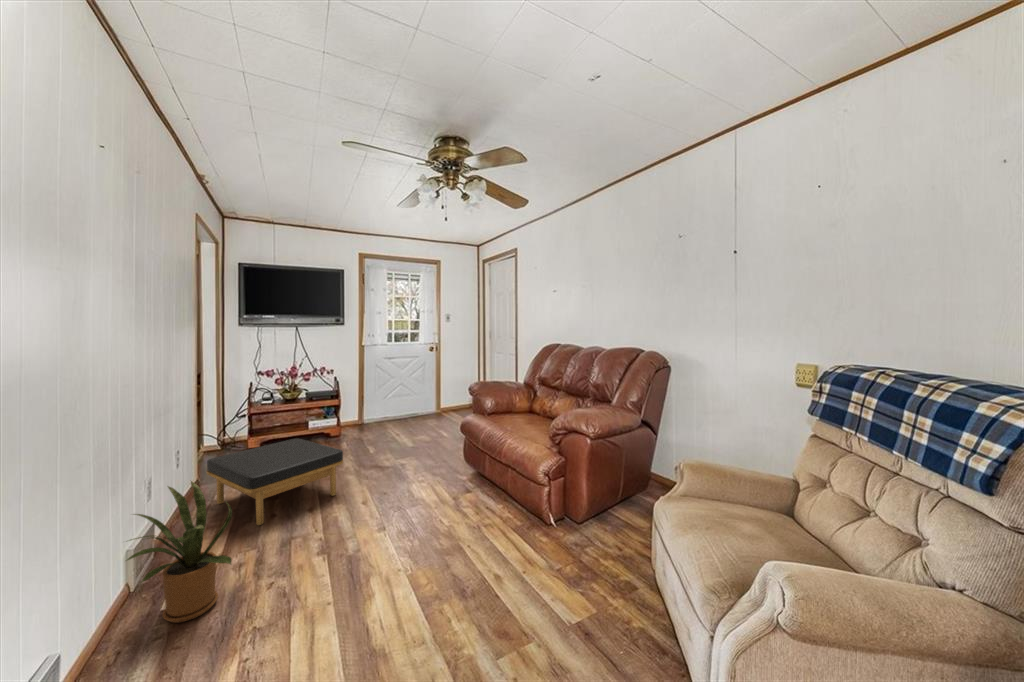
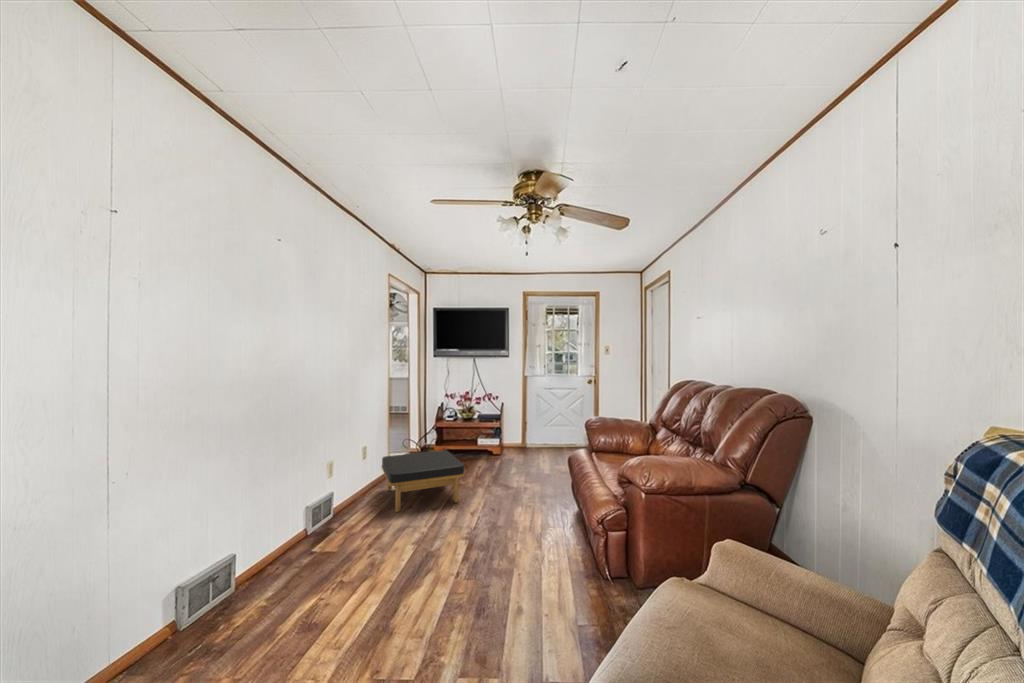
house plant: present [127,481,232,623] -> none [288,467,349,562]

